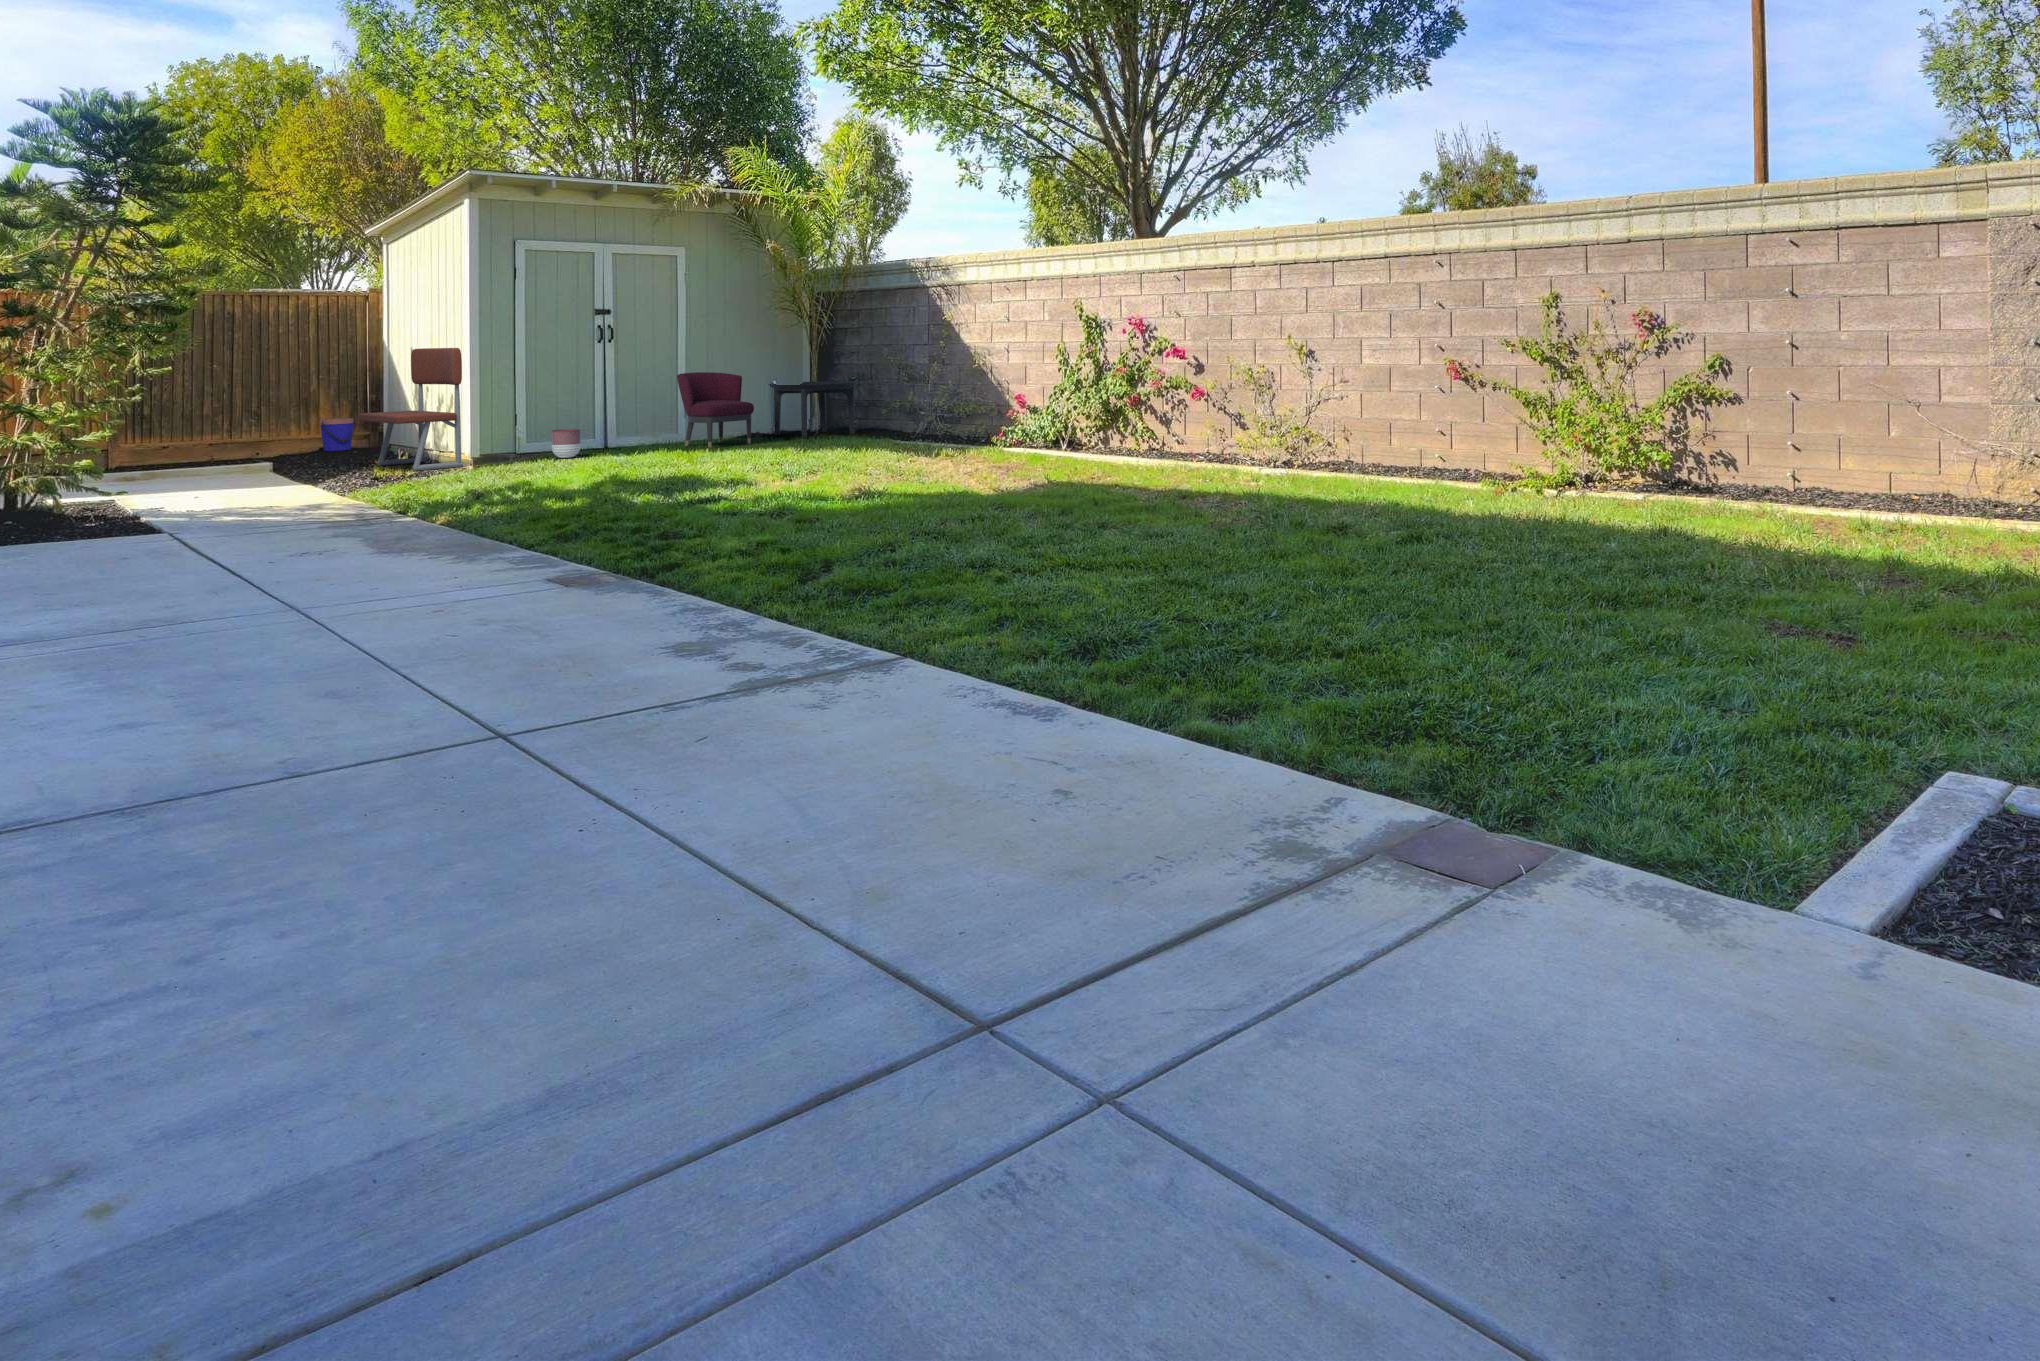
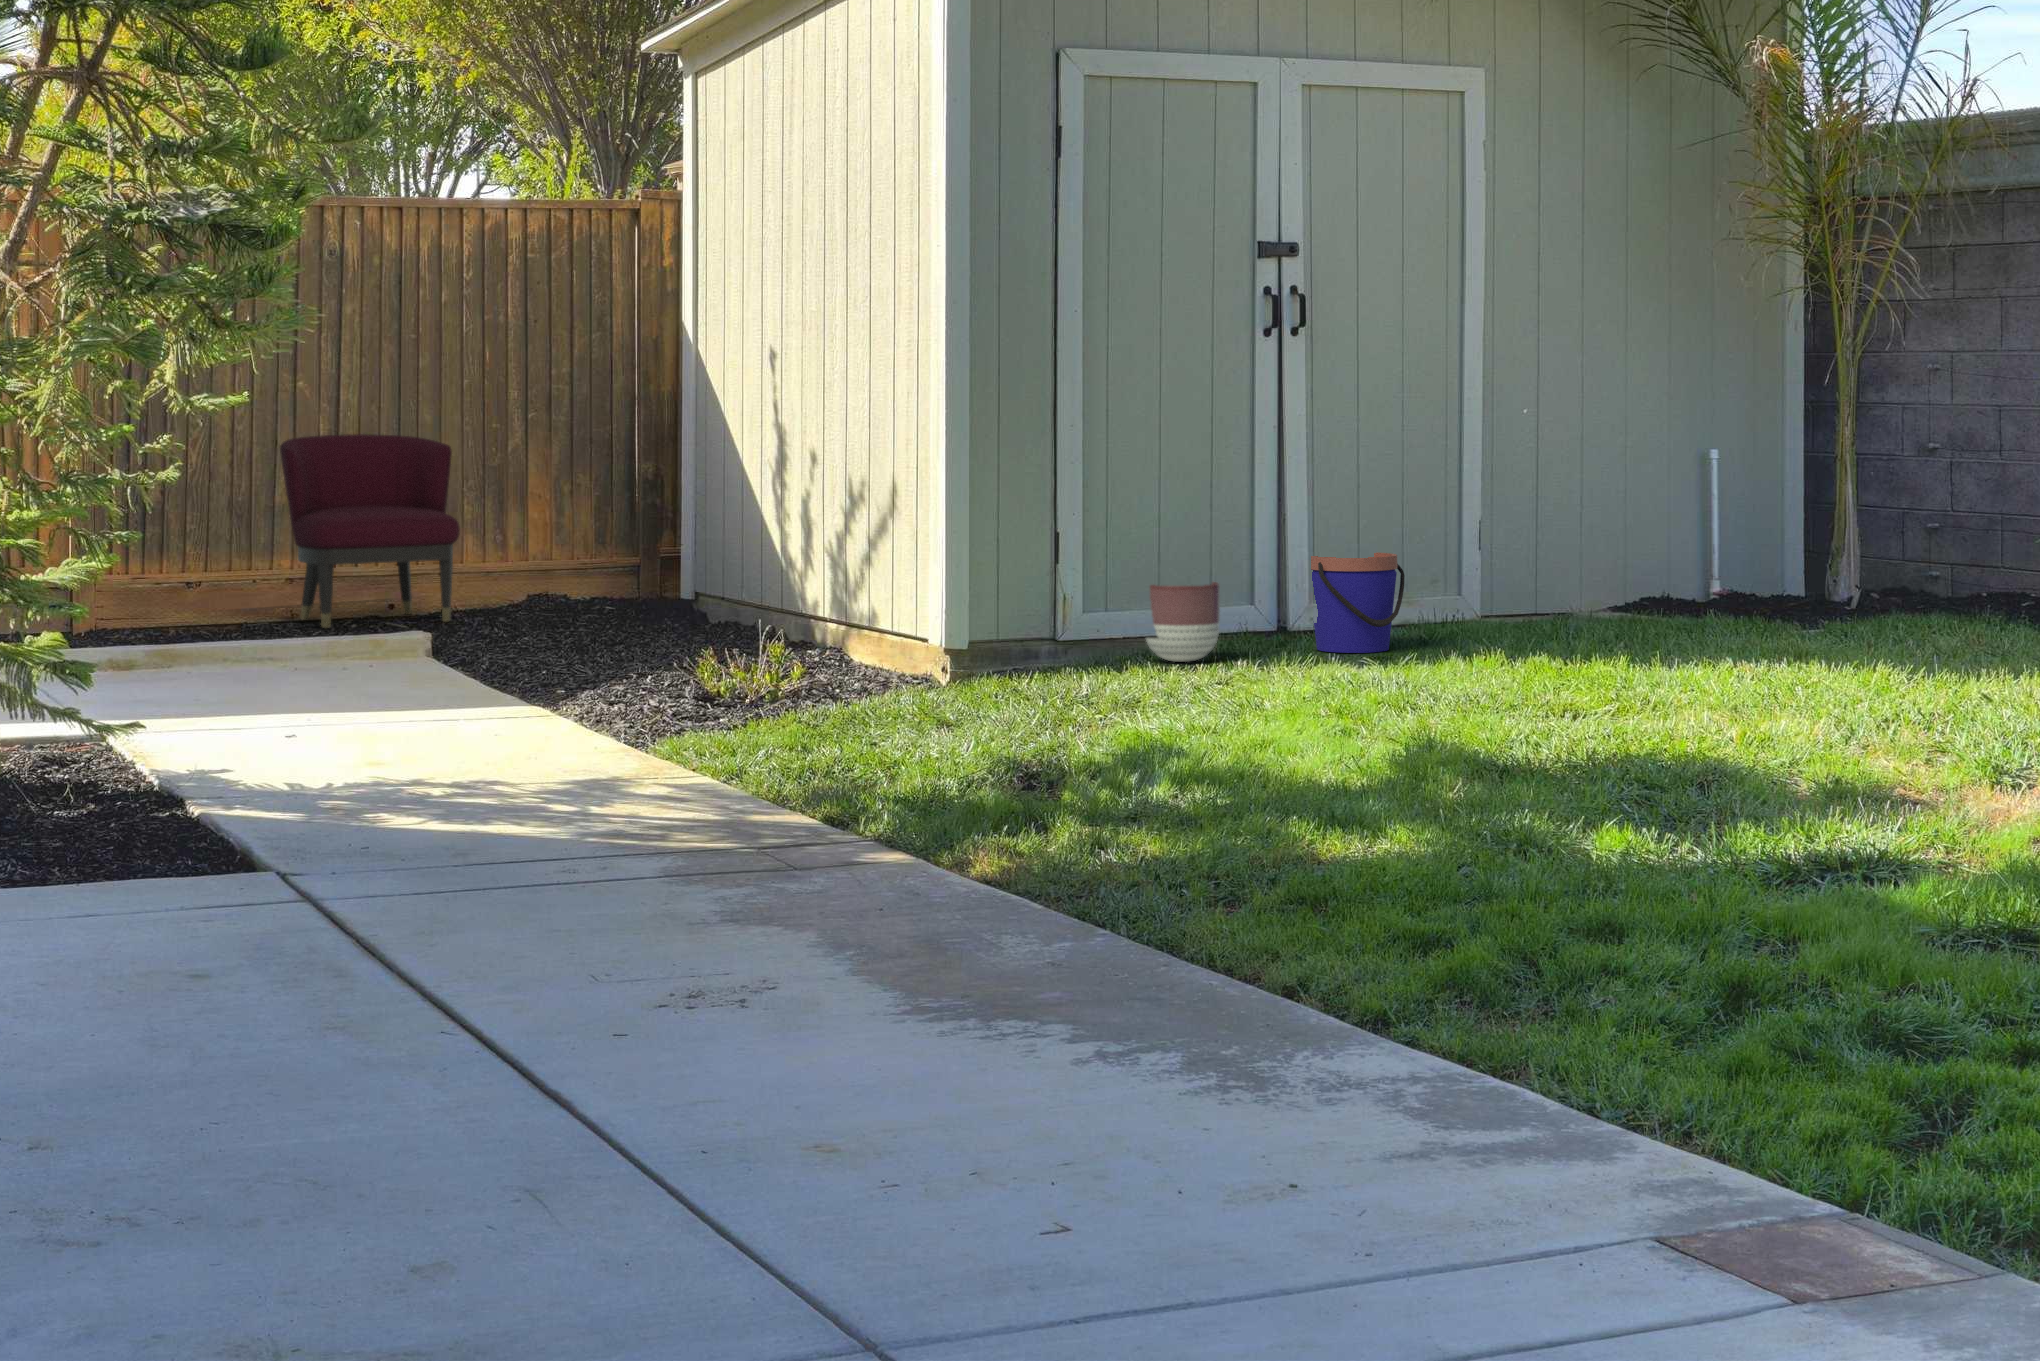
bench: present [358,348,463,471] -> none [663,349,925,683]
chair: present [677,372,754,448] -> present [280,434,460,628]
round table: present [769,381,858,438] -> none [1697,460,1967,625]
bucket: present [320,418,356,451] -> present [1311,552,1405,653]

